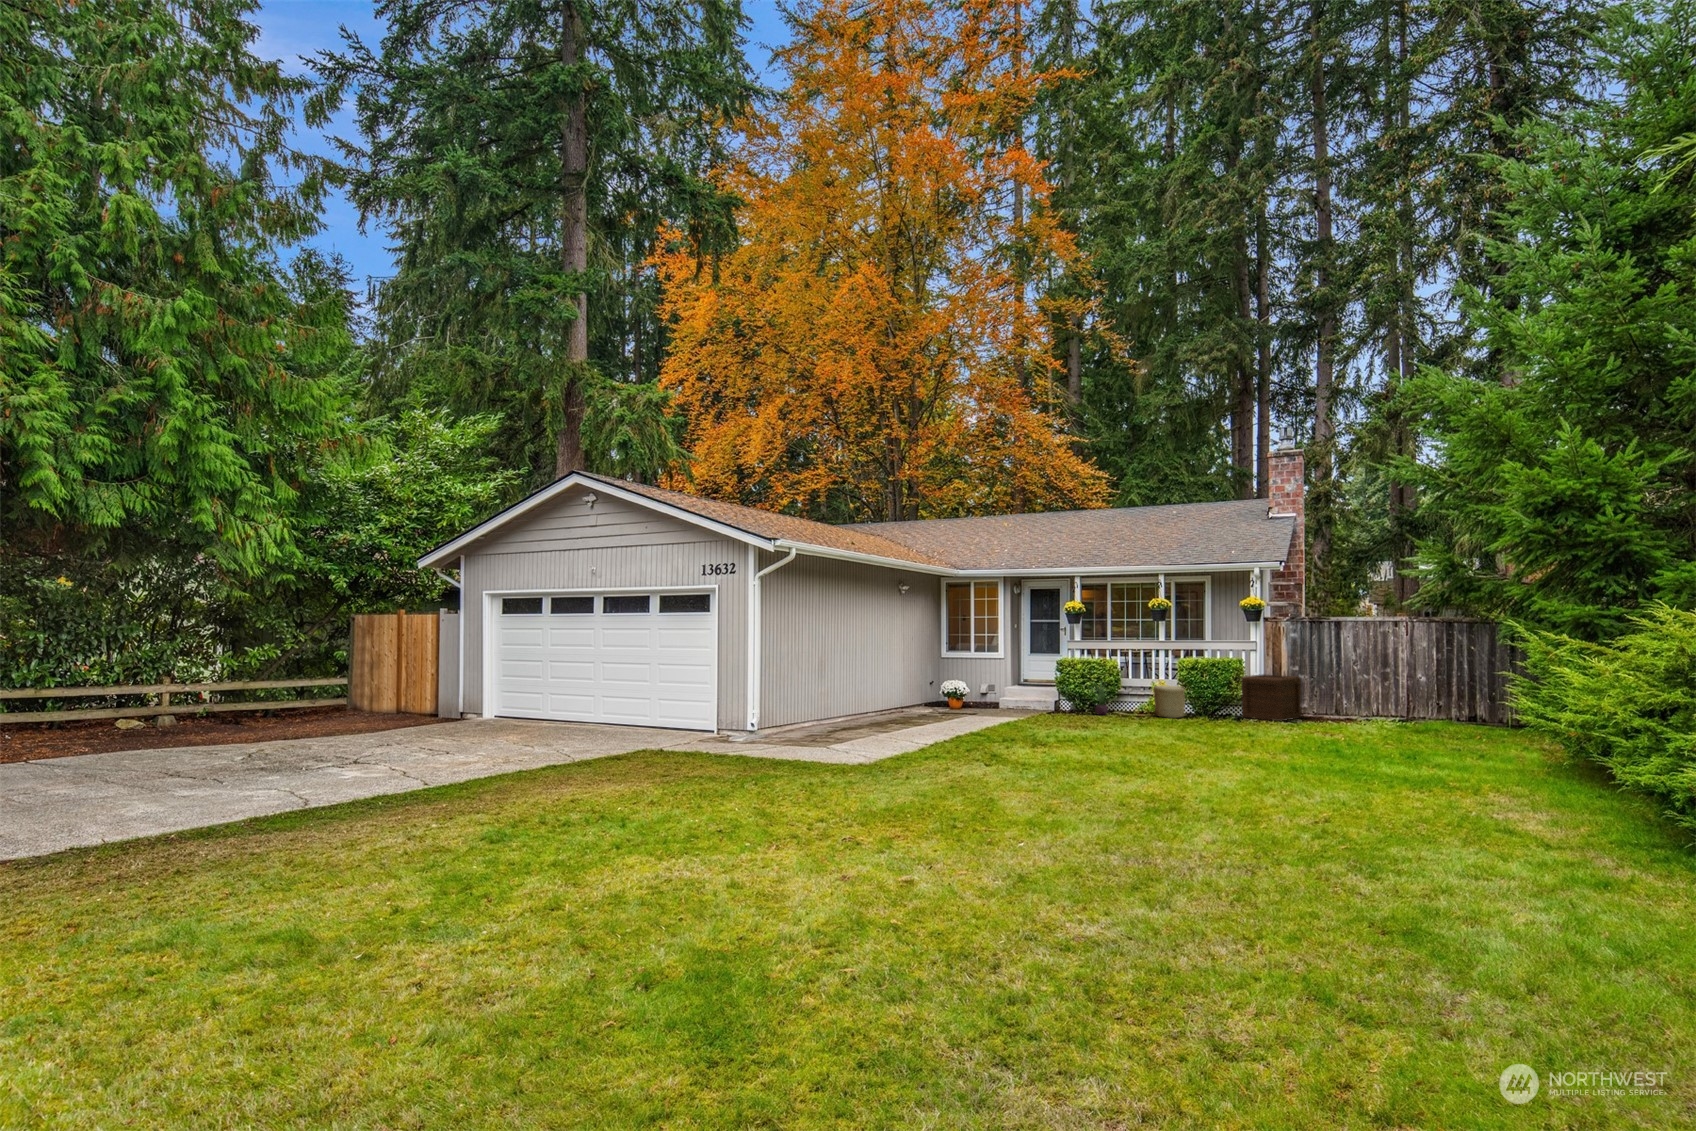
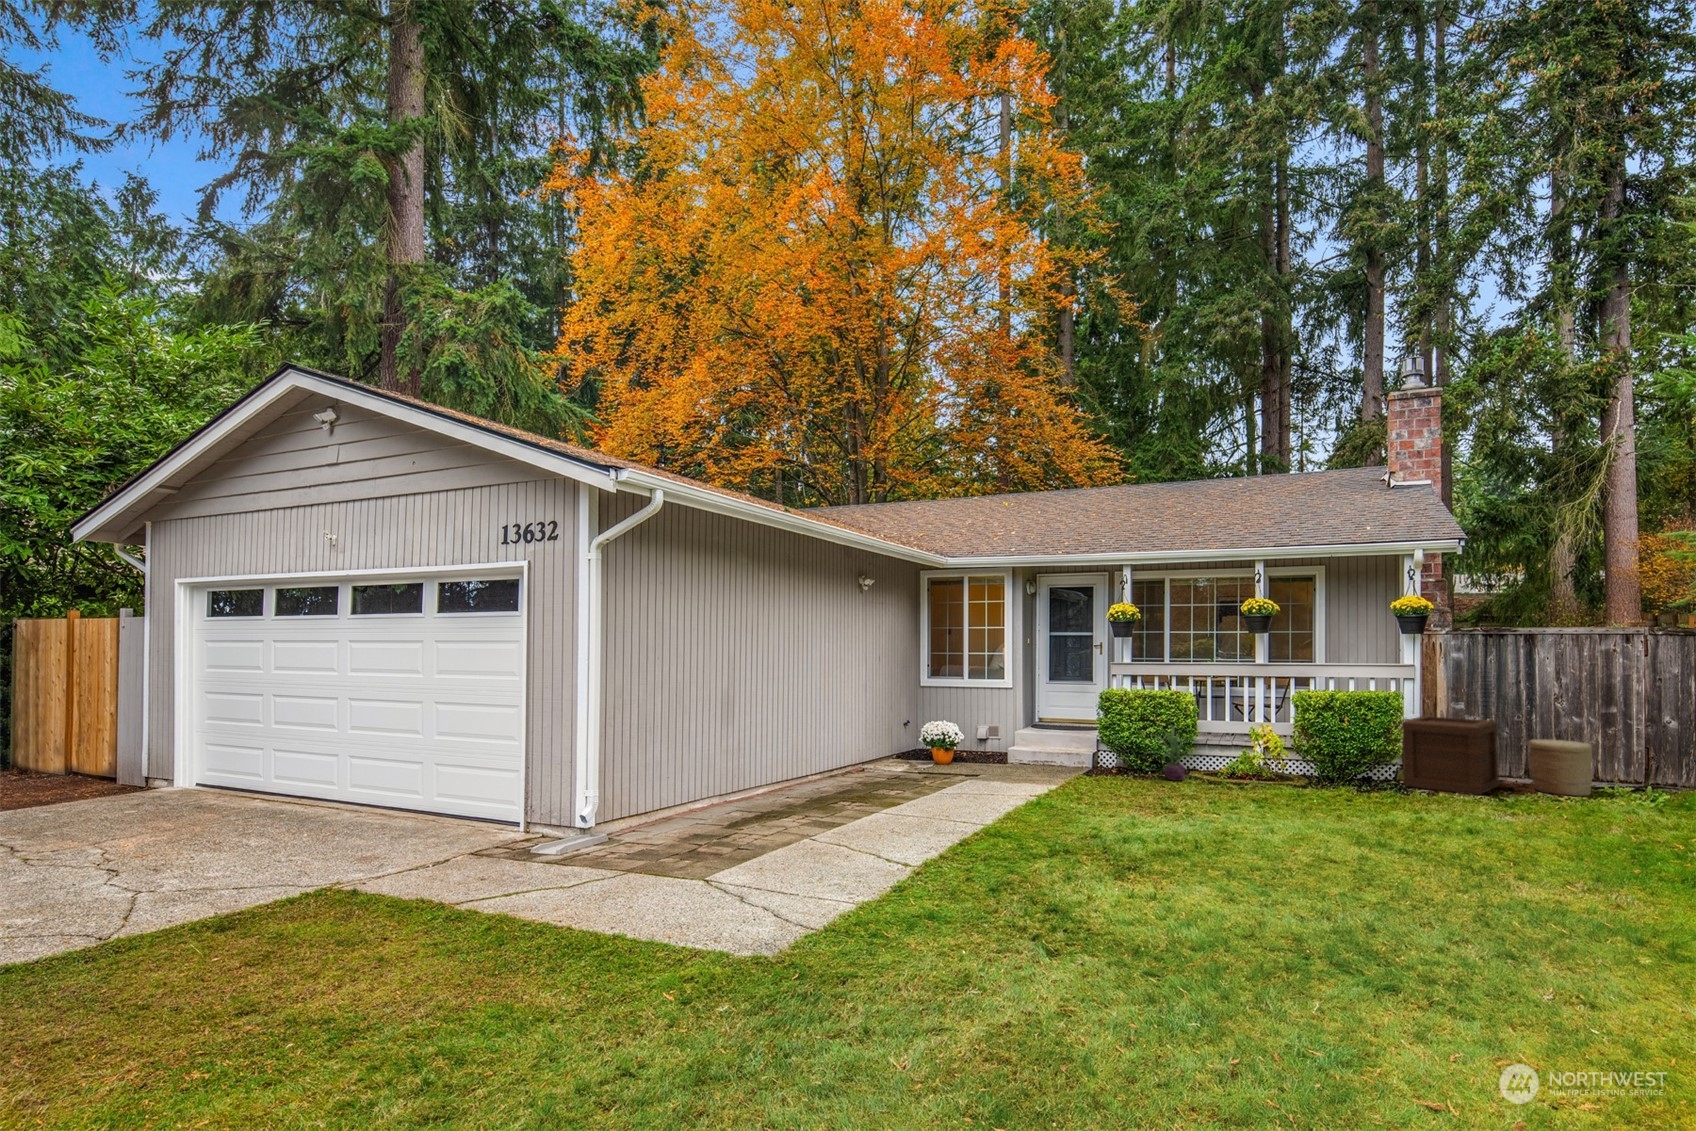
woven basket: present [1154,685,1185,718] -> present [1528,740,1592,796]

